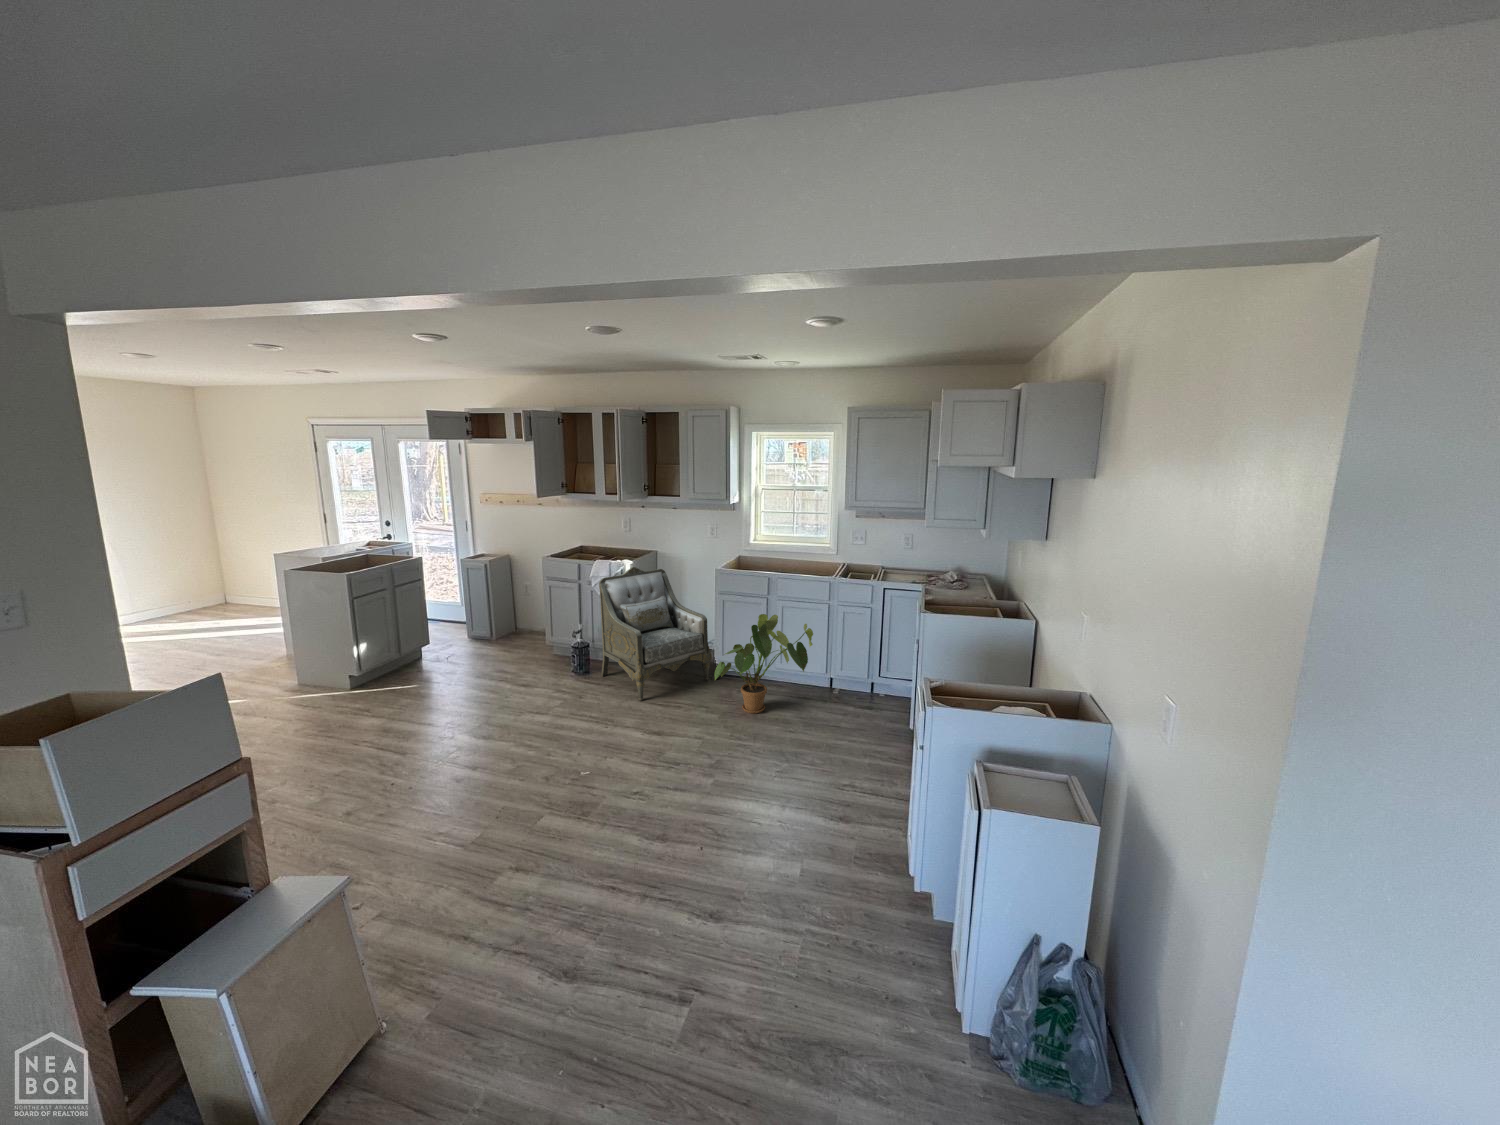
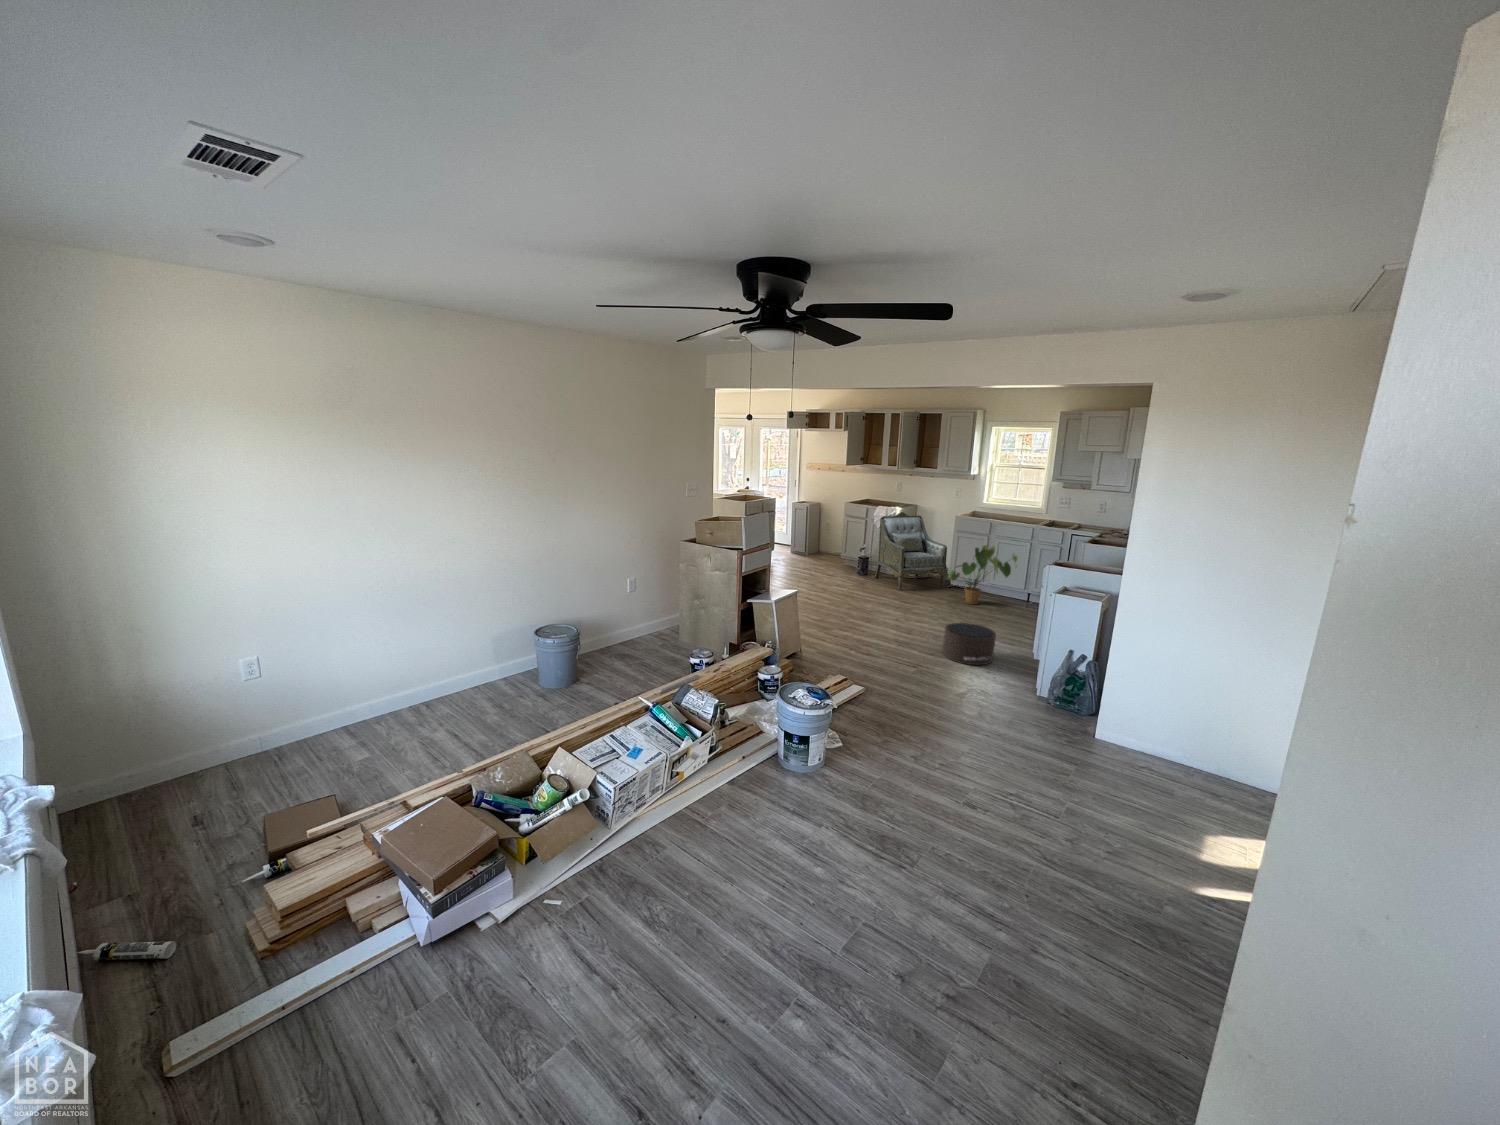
pouf: none [712,815,830,939] -> present [938,623,996,665]

